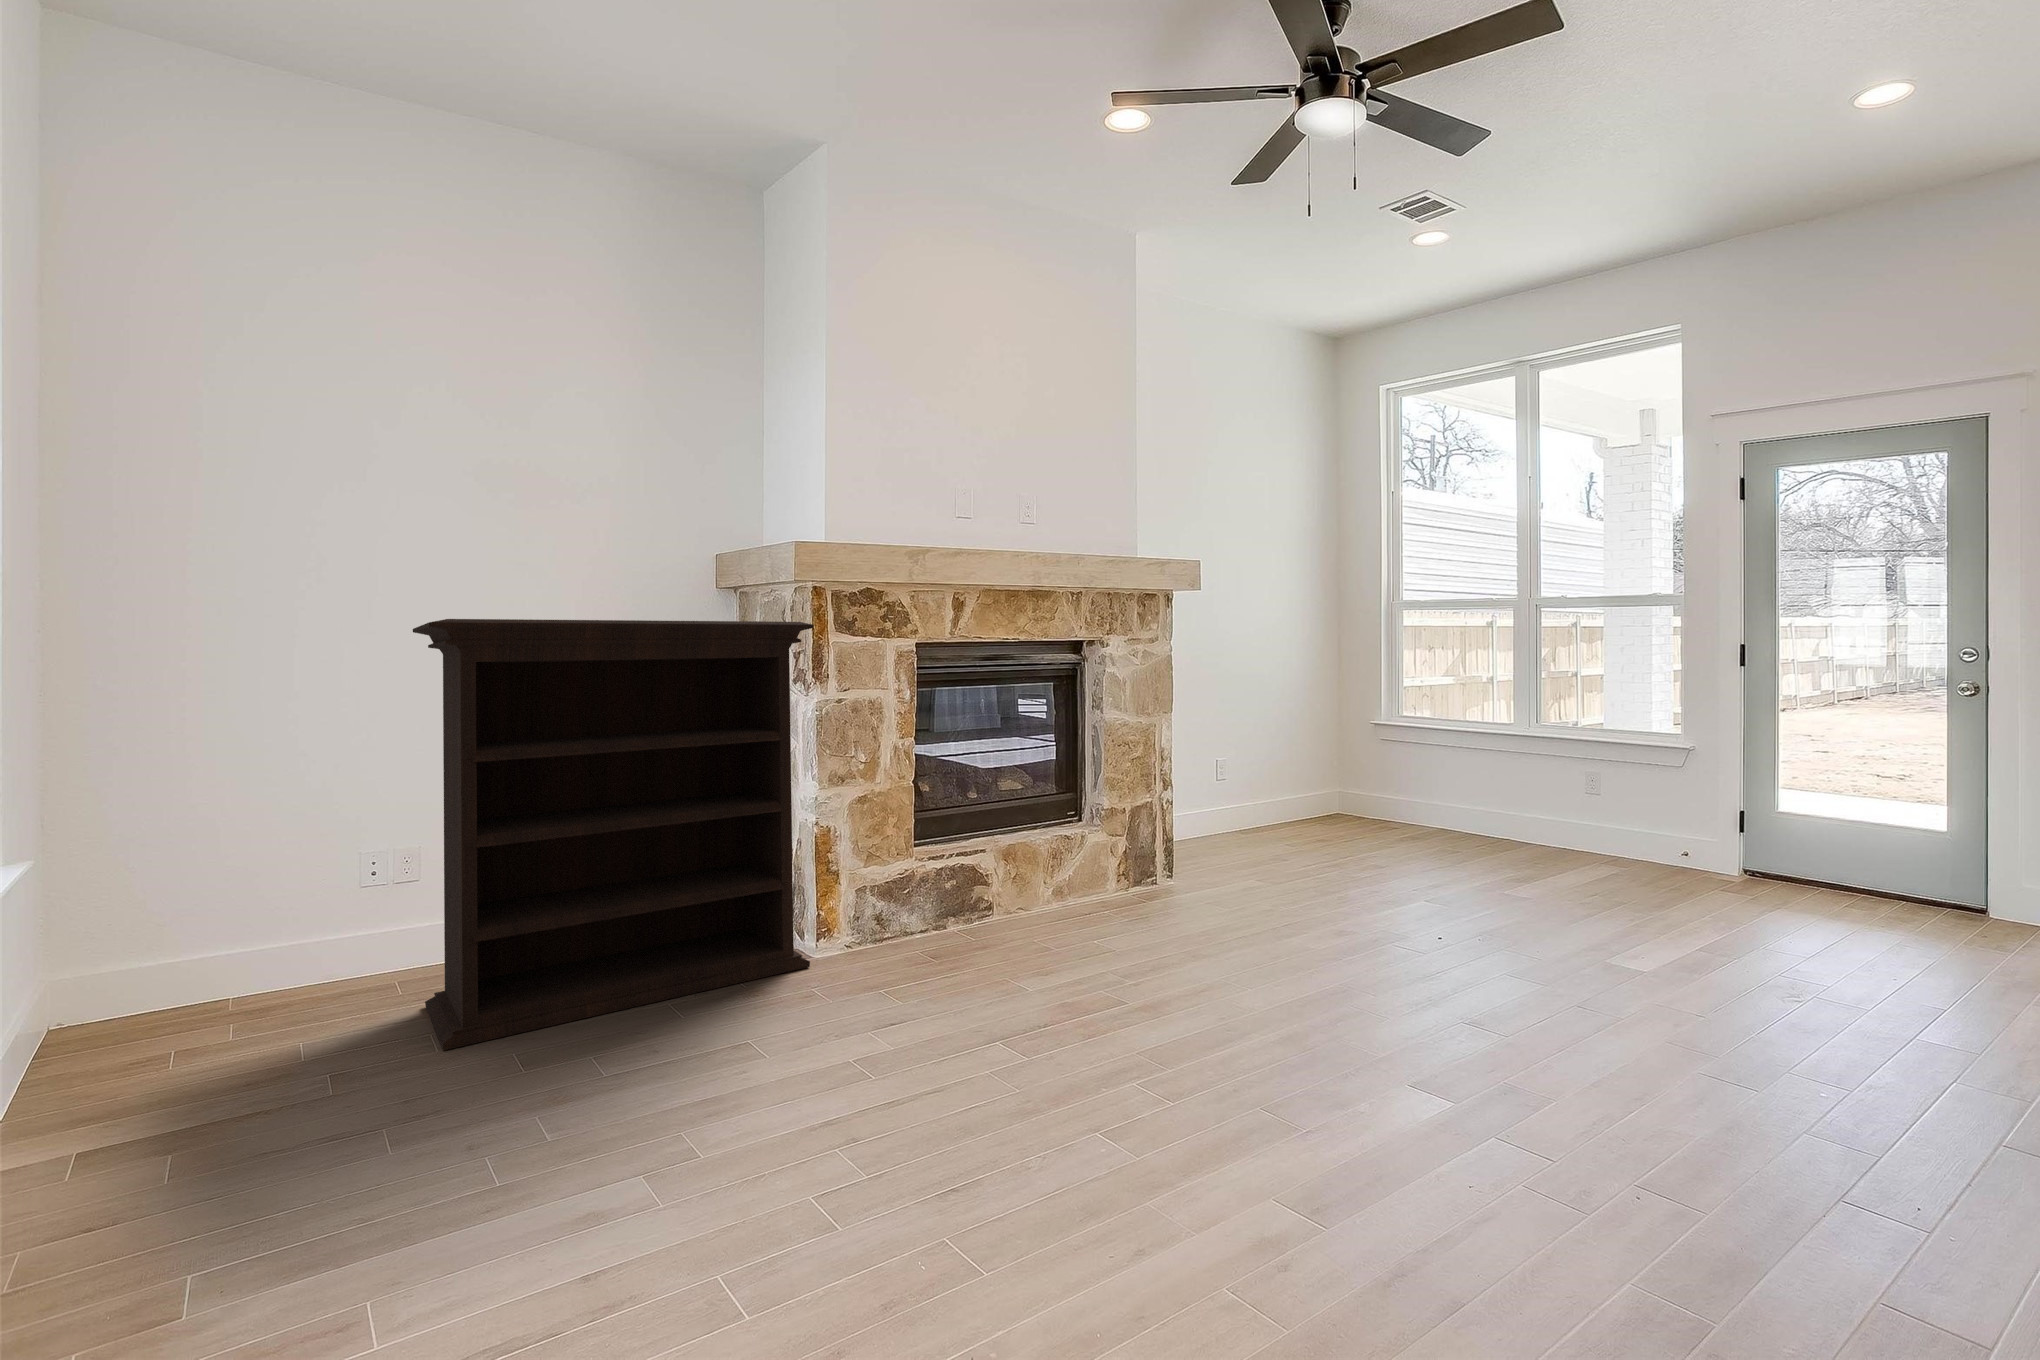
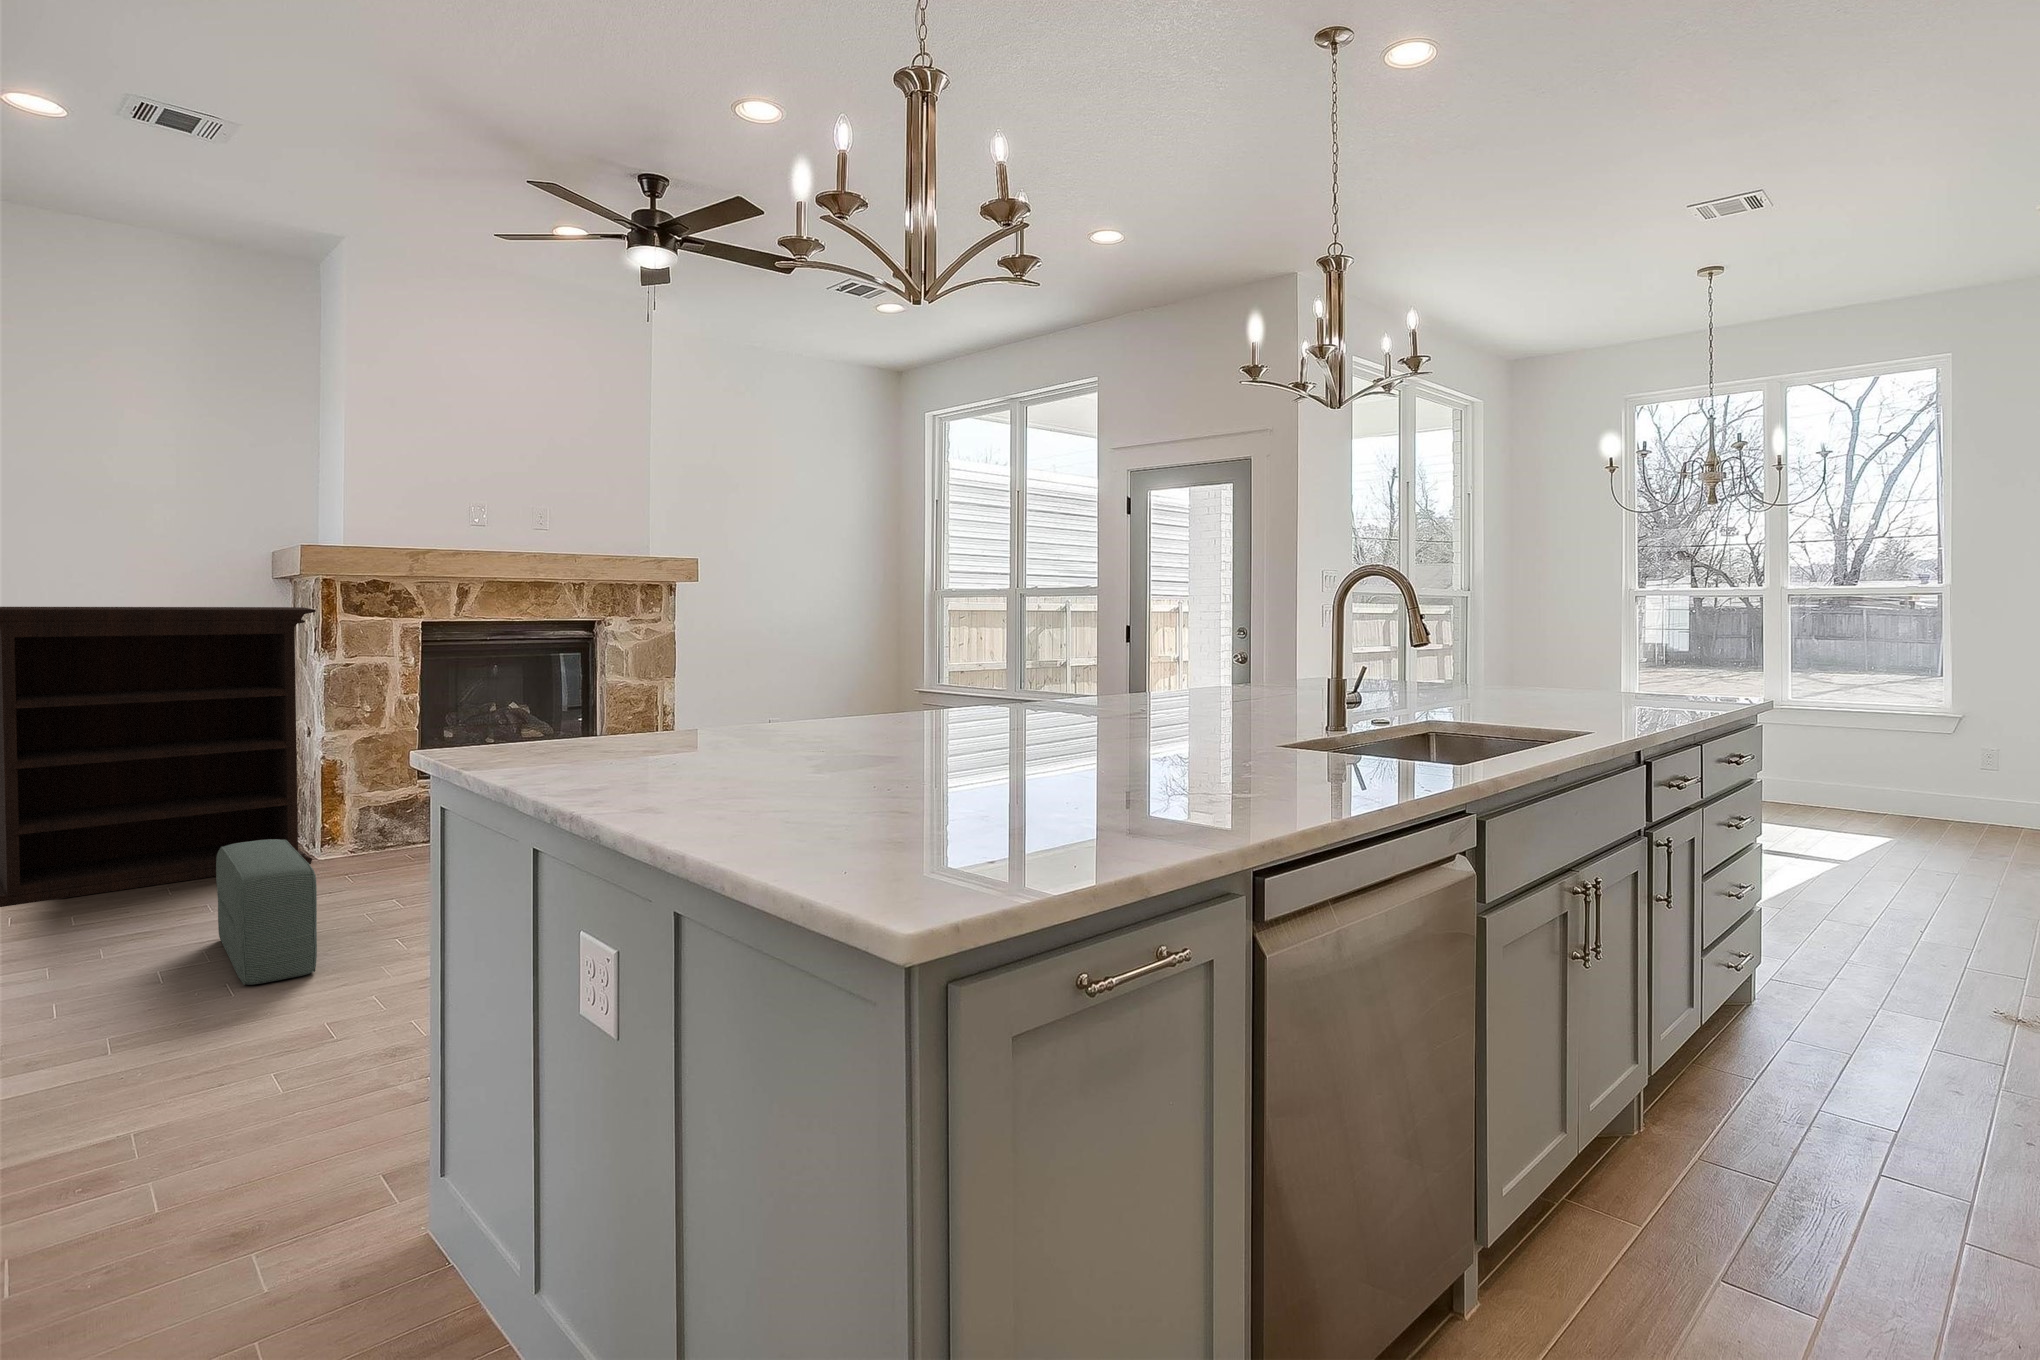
pouf: none [790,972,1021,1300] -> present [216,839,317,985]

